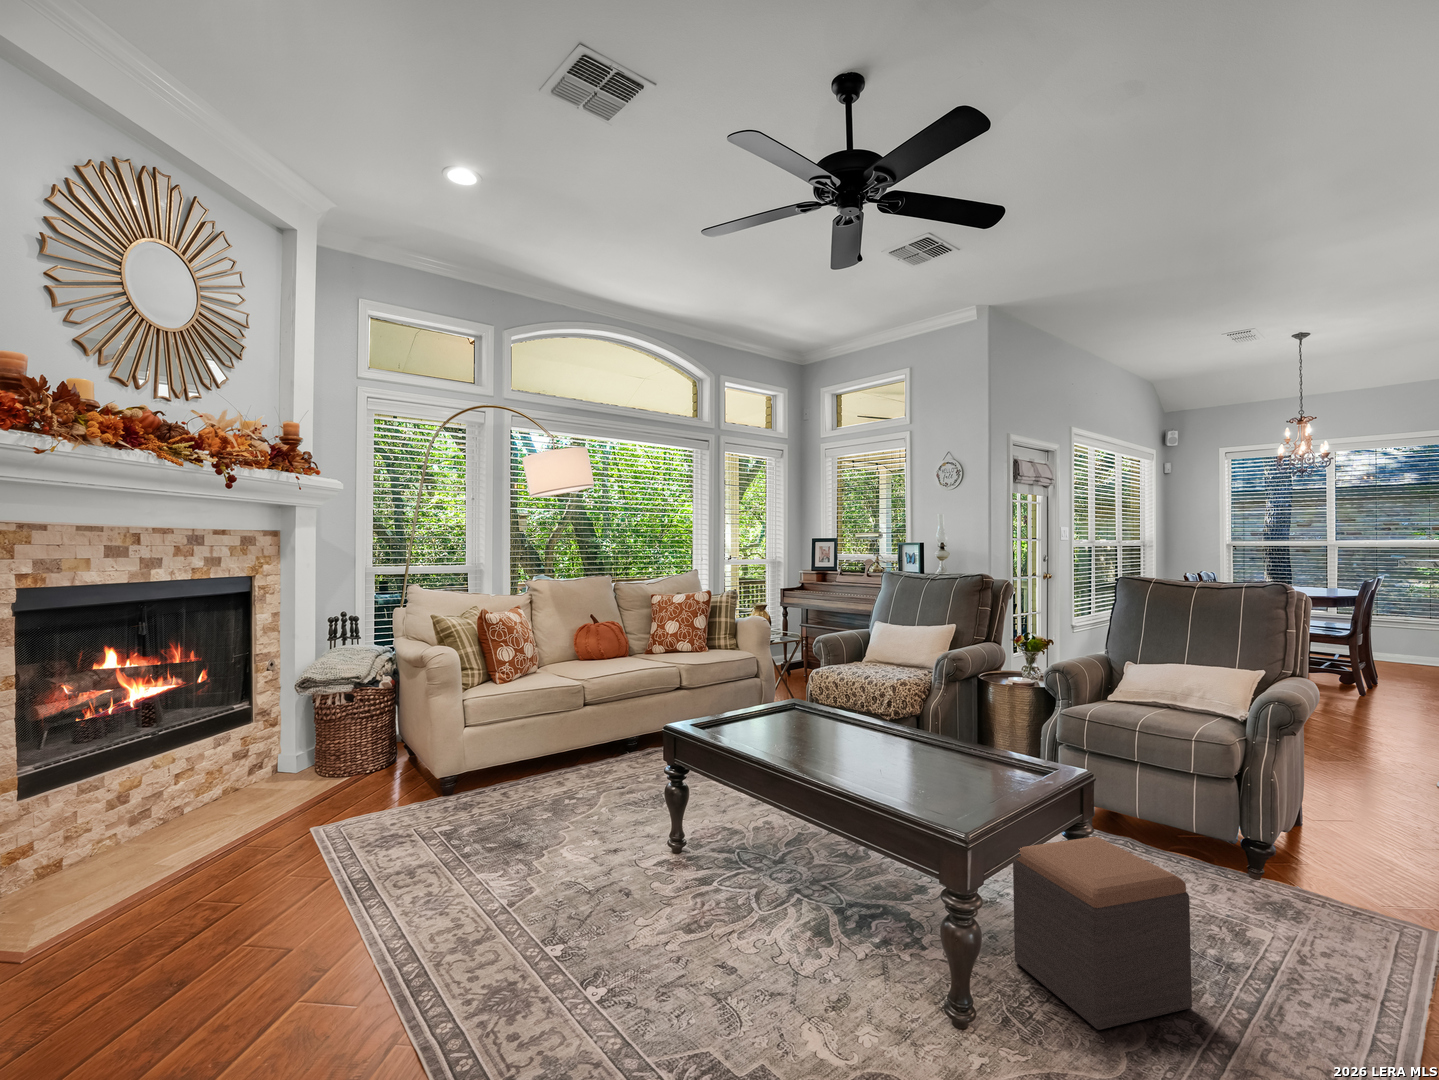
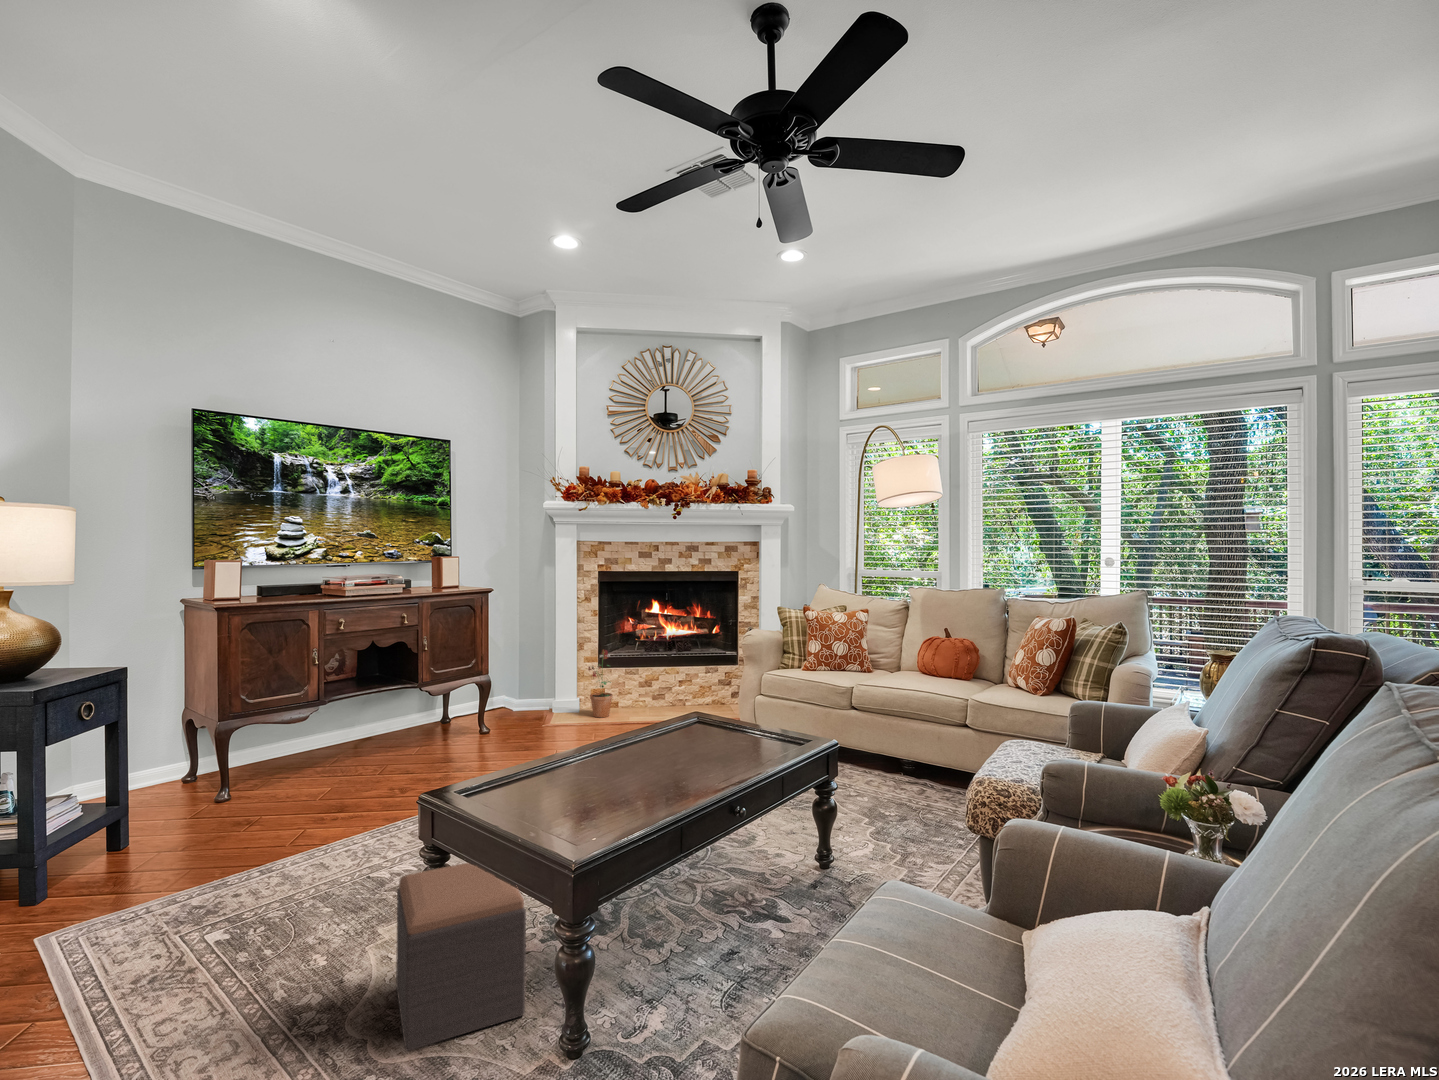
potted plant: none [18,750,121,897] -> present [588,649,613,717]

